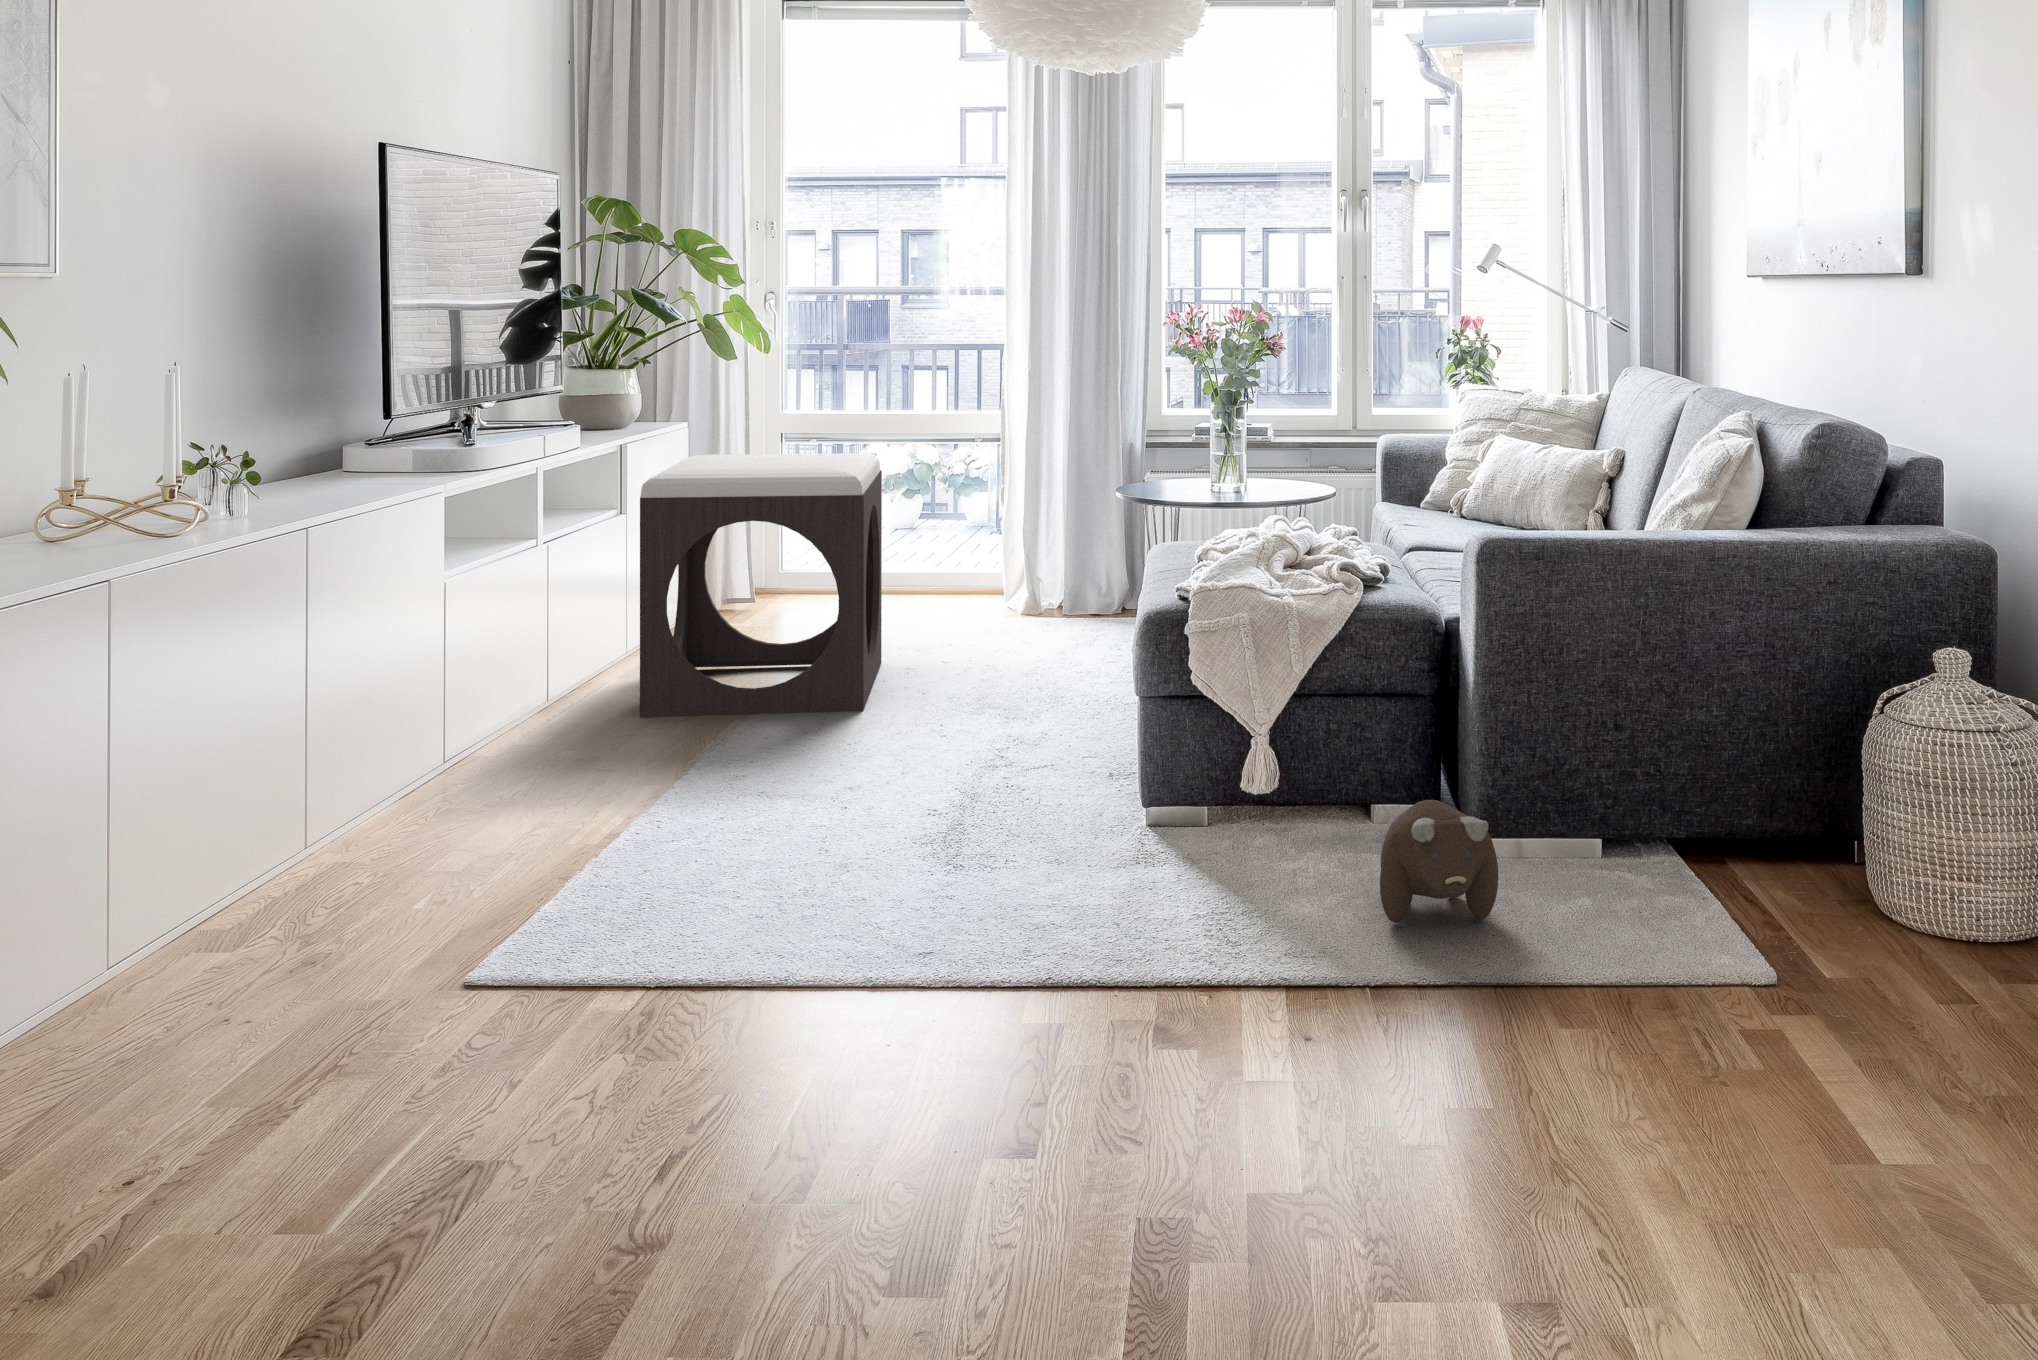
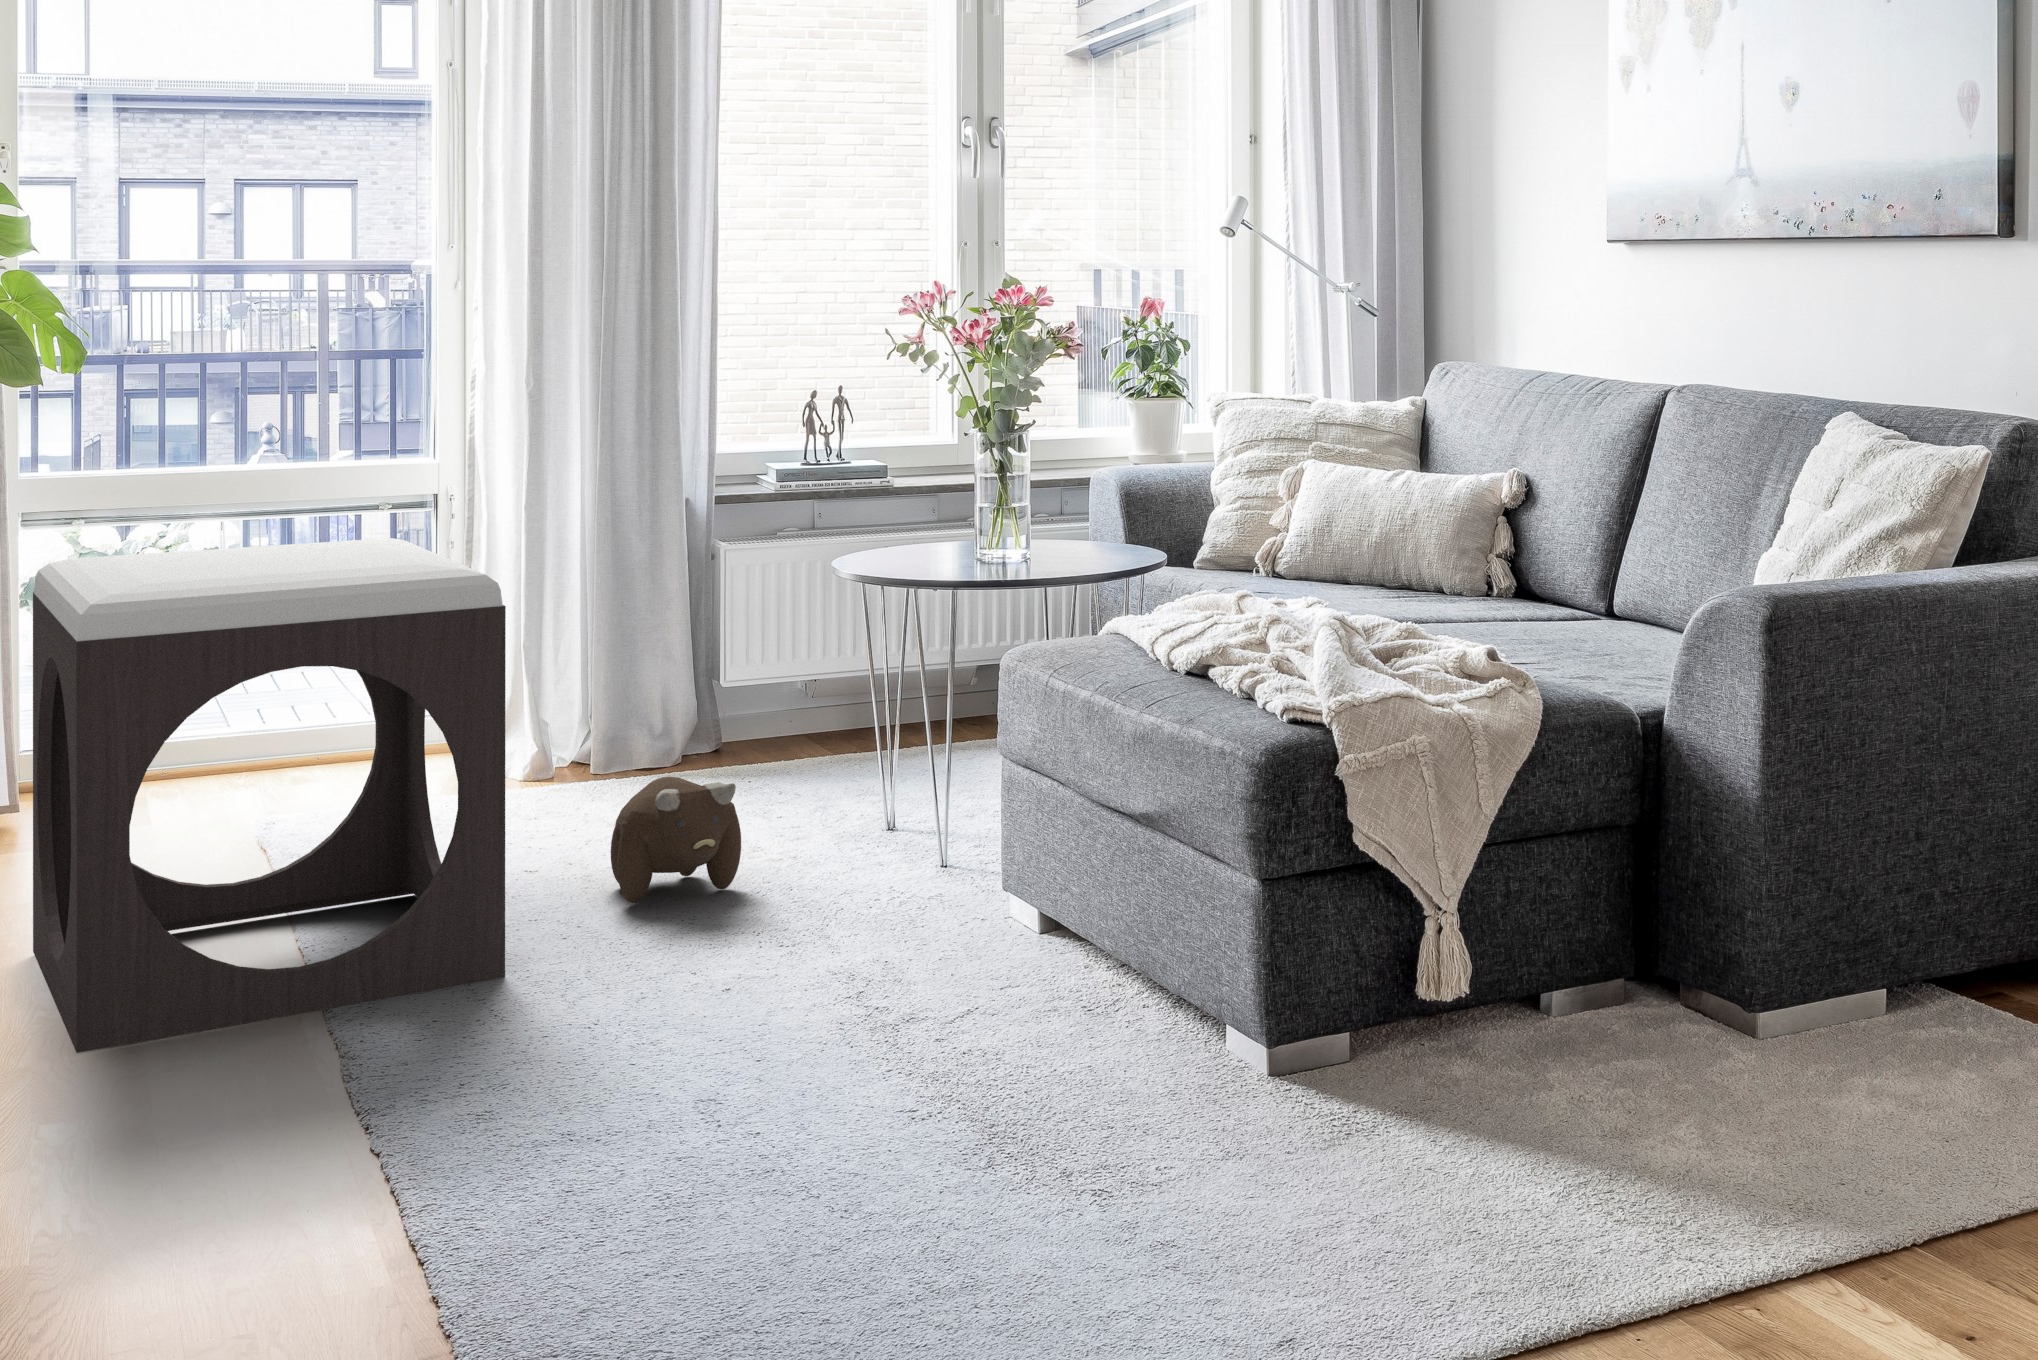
plush toy: present [1380,800,1498,923] -> present [611,777,741,903]

